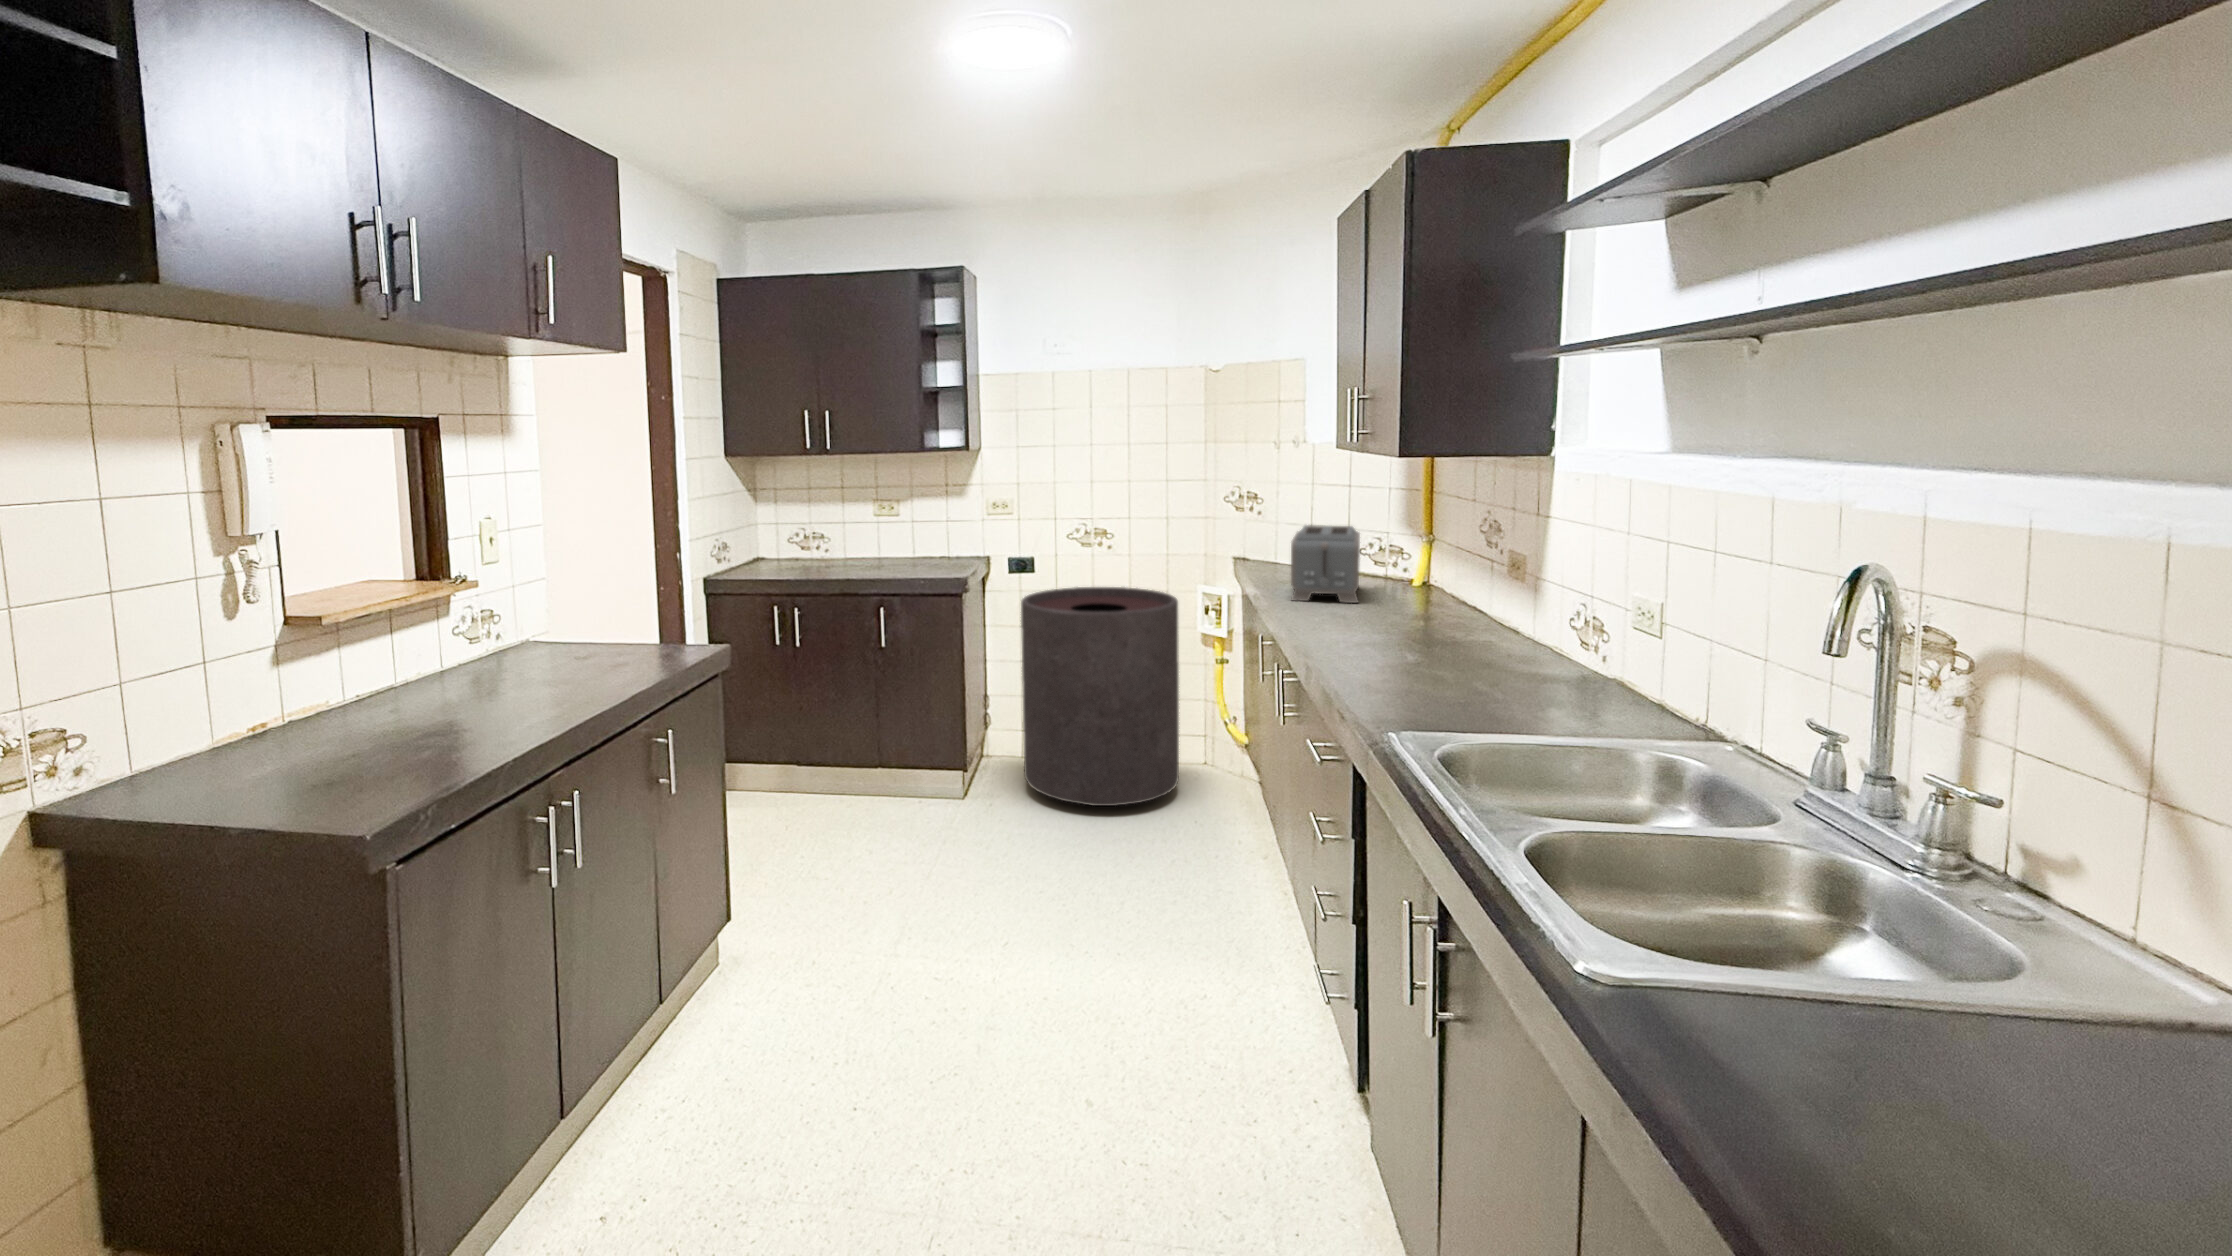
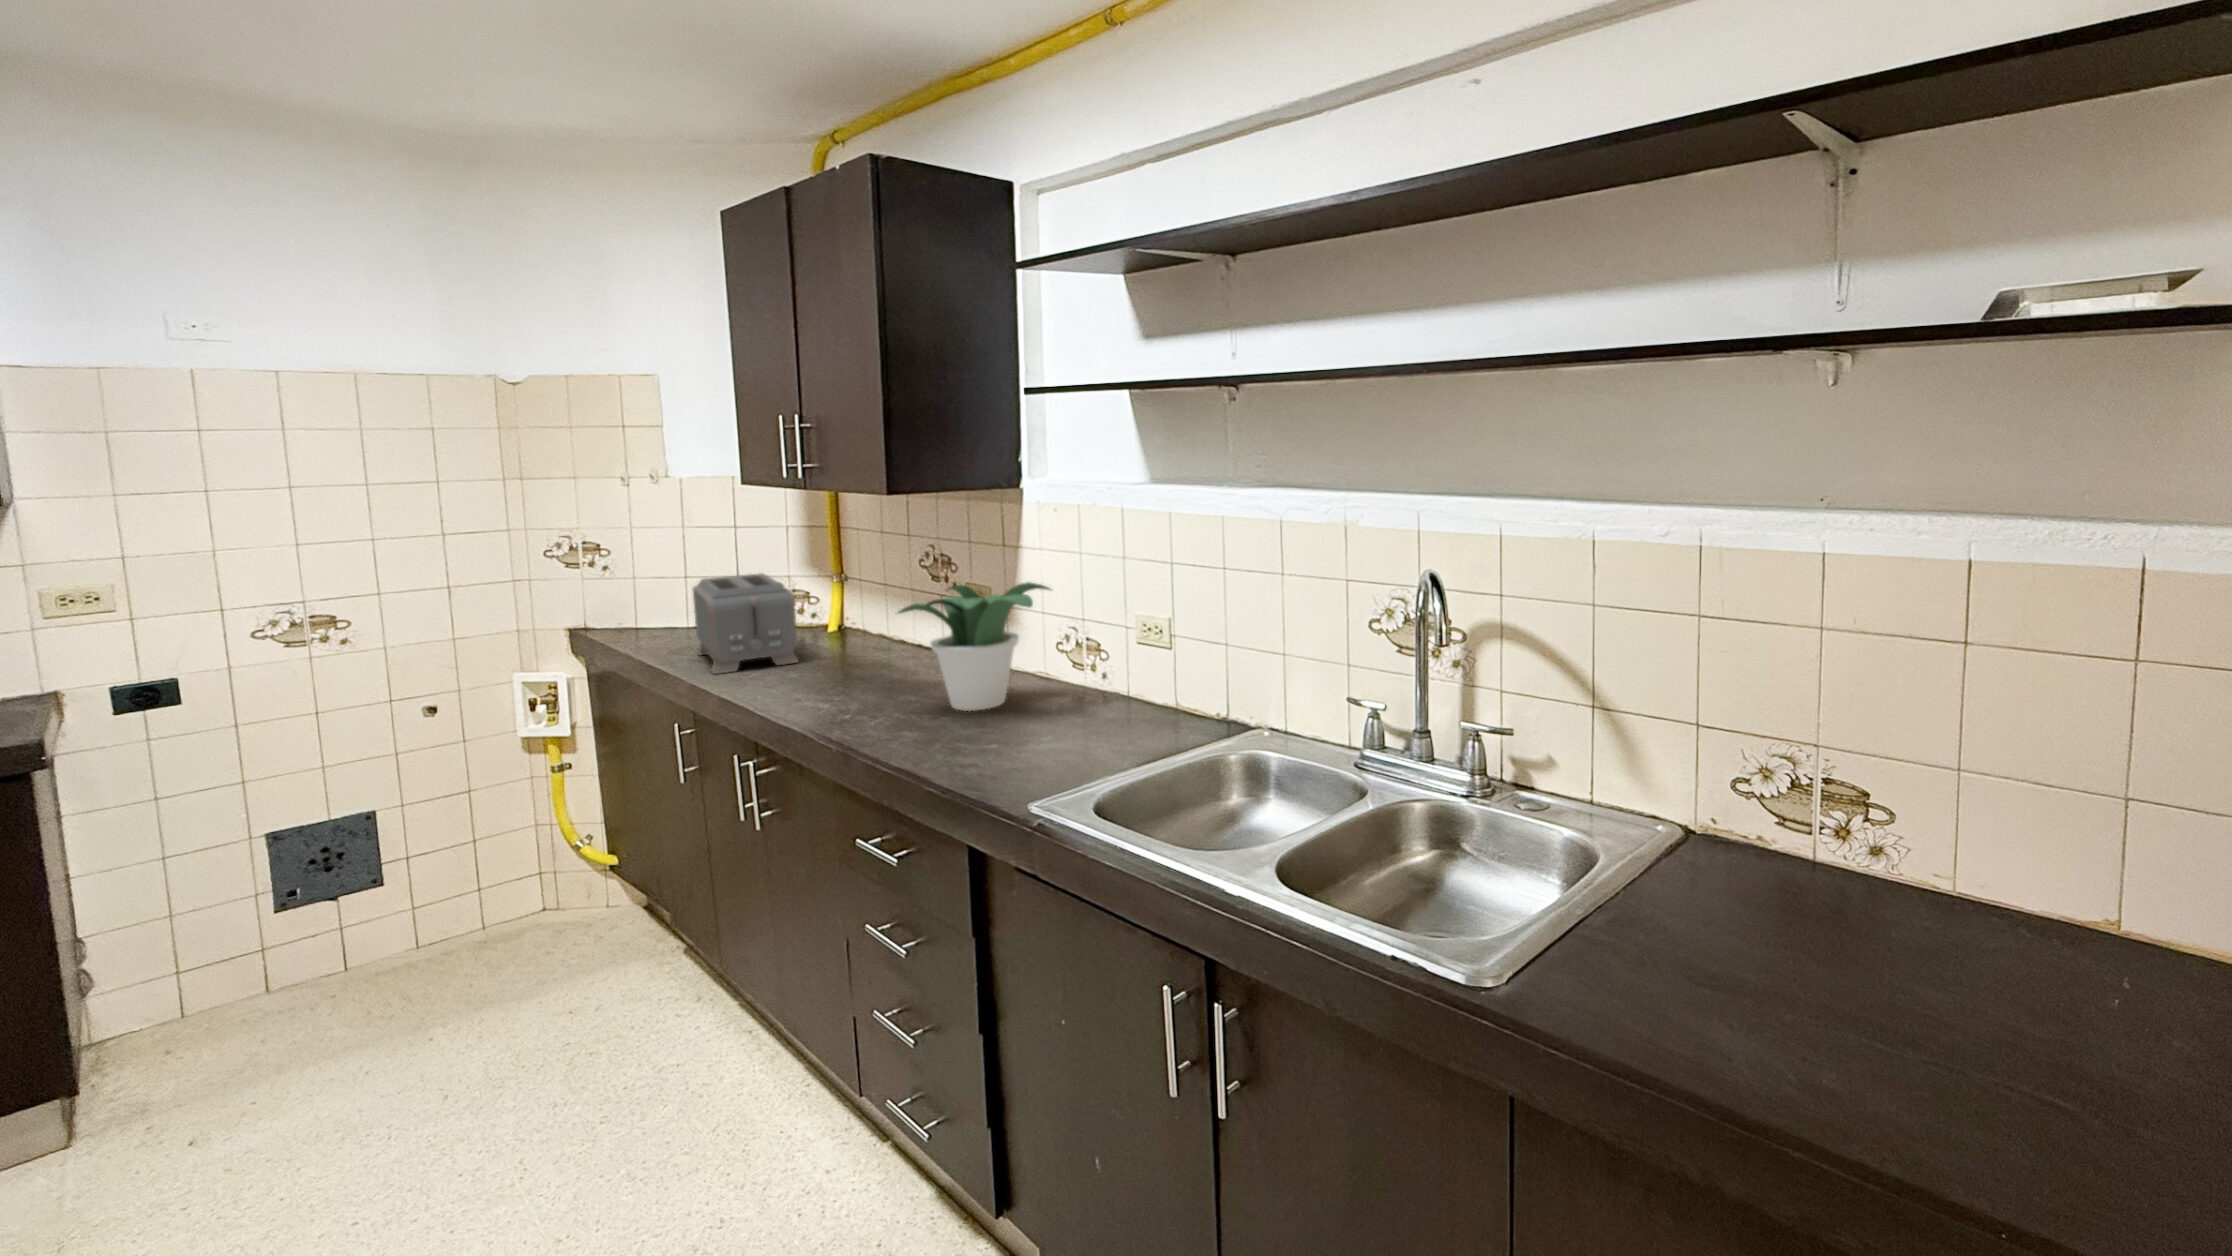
potted plant: none [1387,545,1554,664] -> present [898,582,1050,711]
trash can: present [1021,587,1179,806] -> none [156,696,524,1079]

